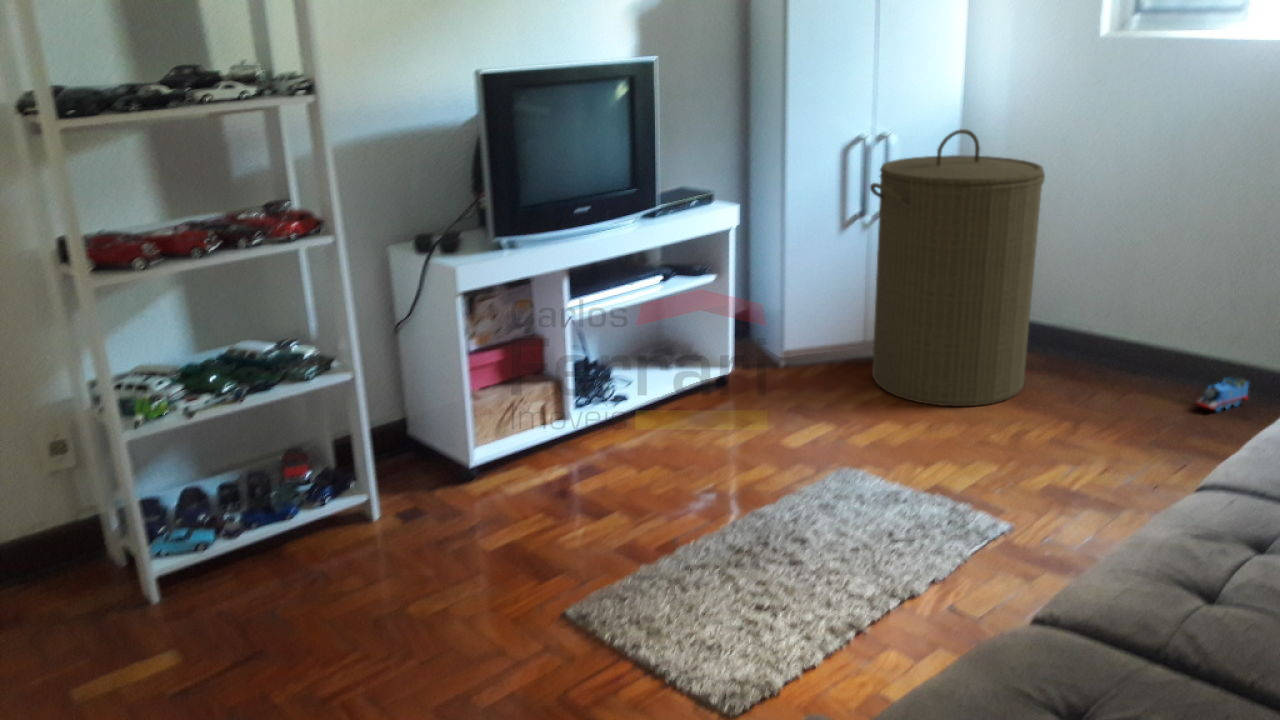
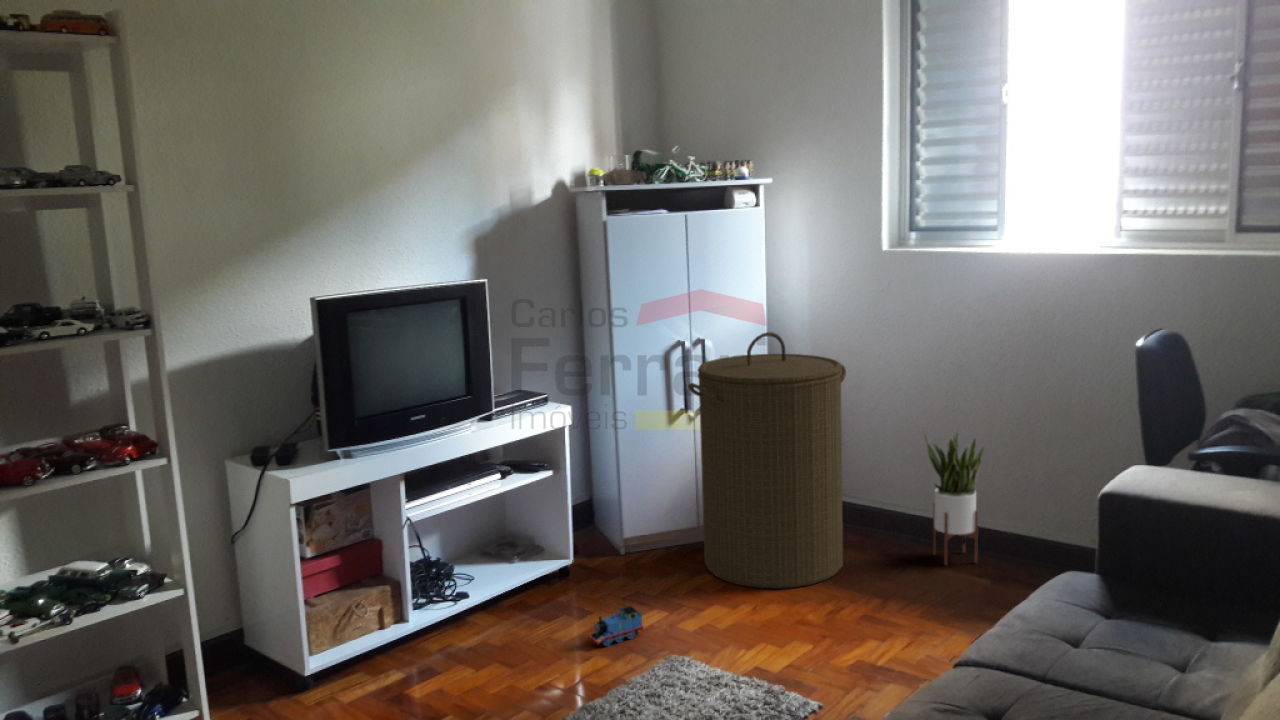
potted plant: none [1123,241,1198,392] -> present [922,428,984,565]
toy train: present [1197,375,1249,411] -> present [588,606,644,646]

